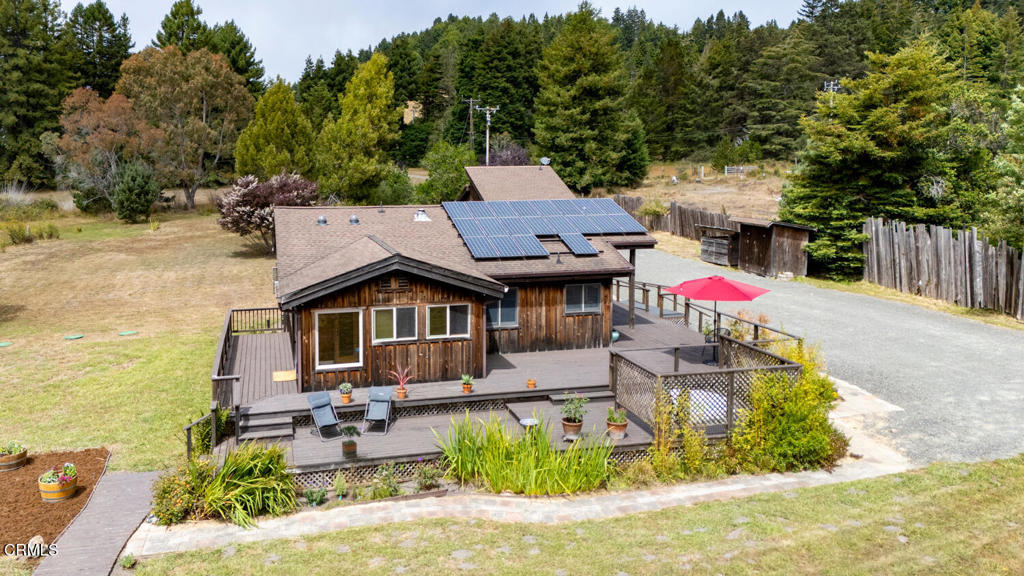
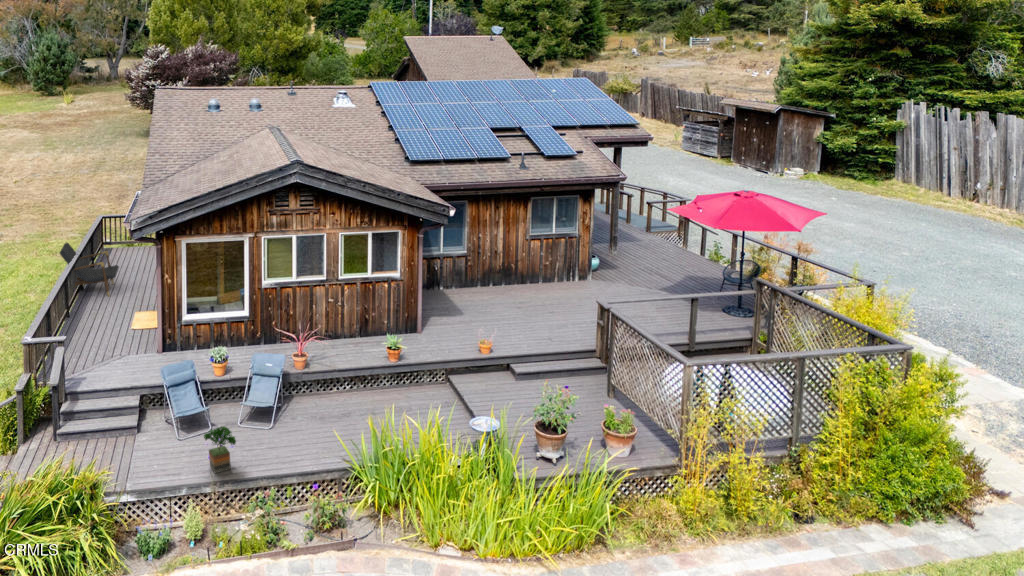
lounge chair: none [227,329,266,367] -> present [60,243,119,296]

